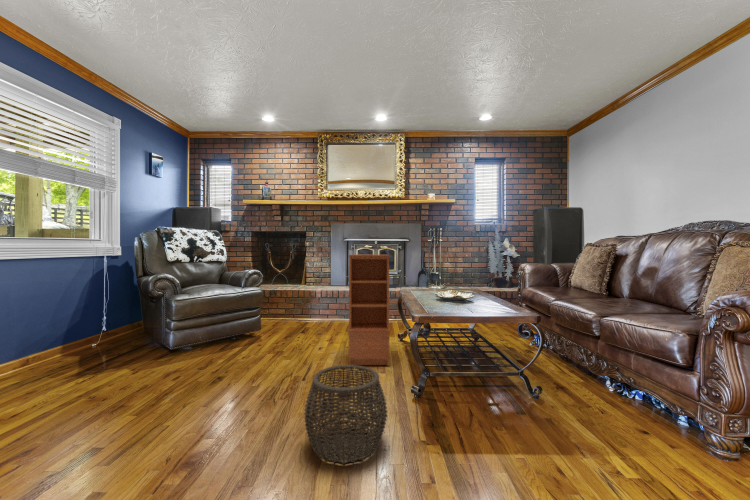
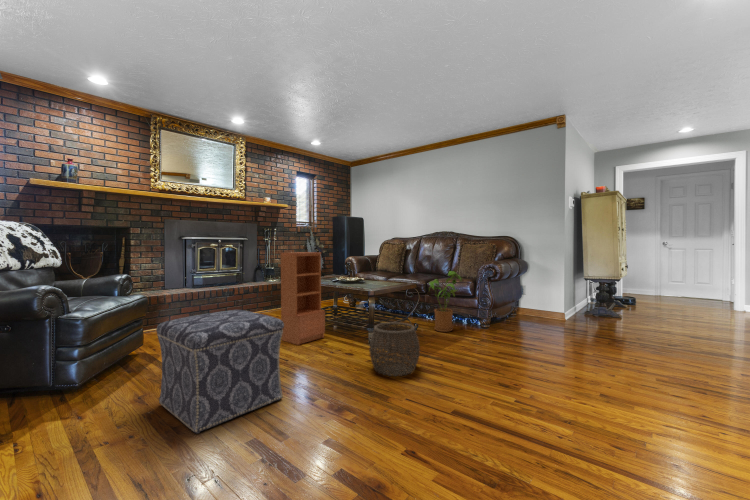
house plant: none [558,298,640,422] -> present [429,271,462,332]
ottoman: none [96,310,235,420] -> present [156,310,284,433]

